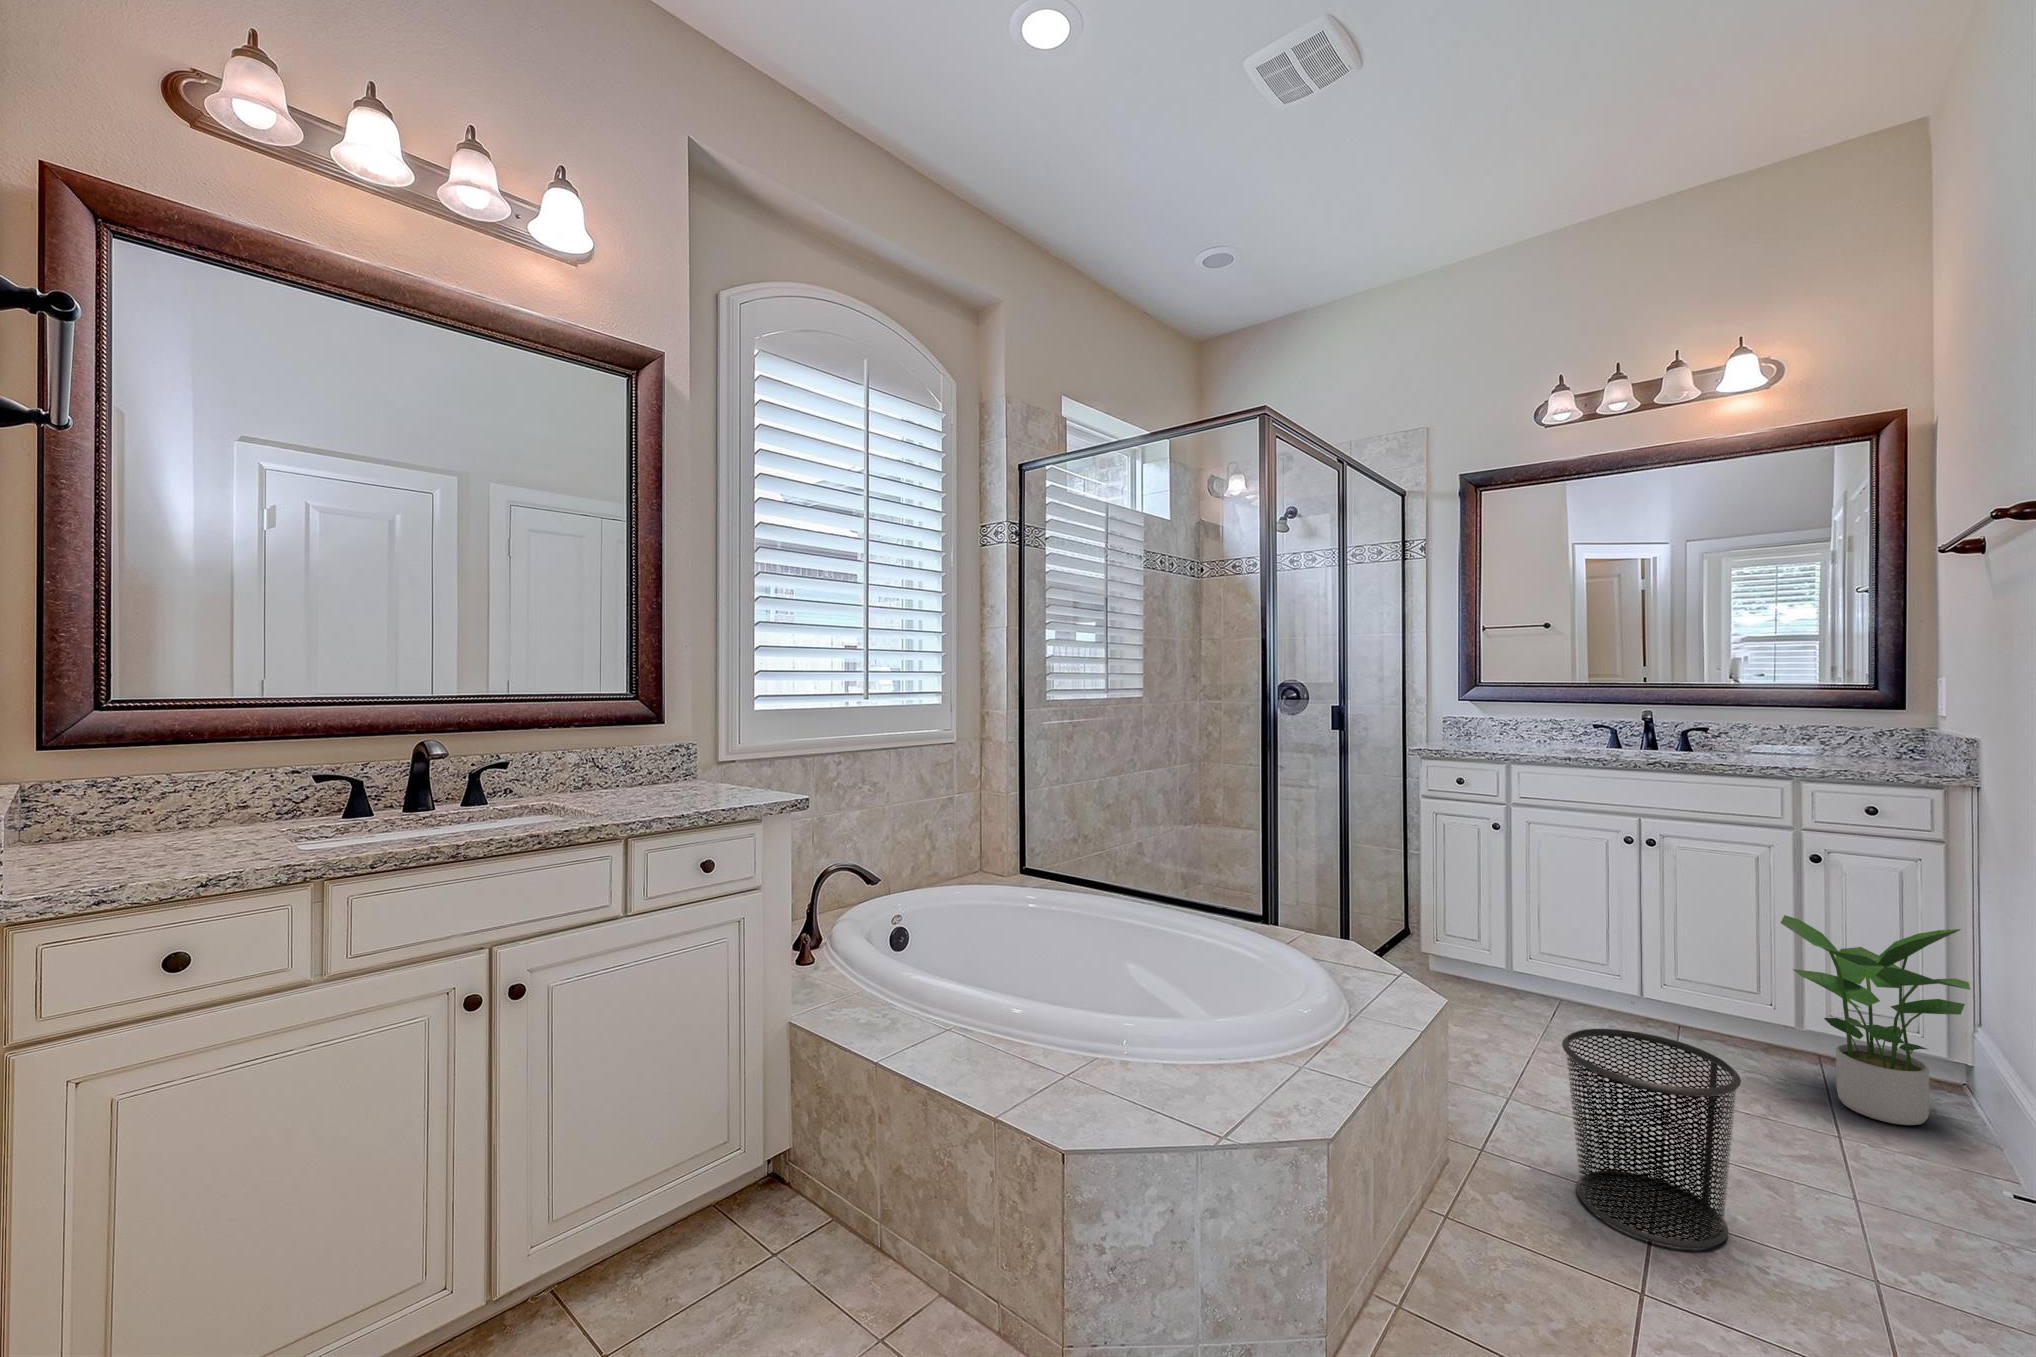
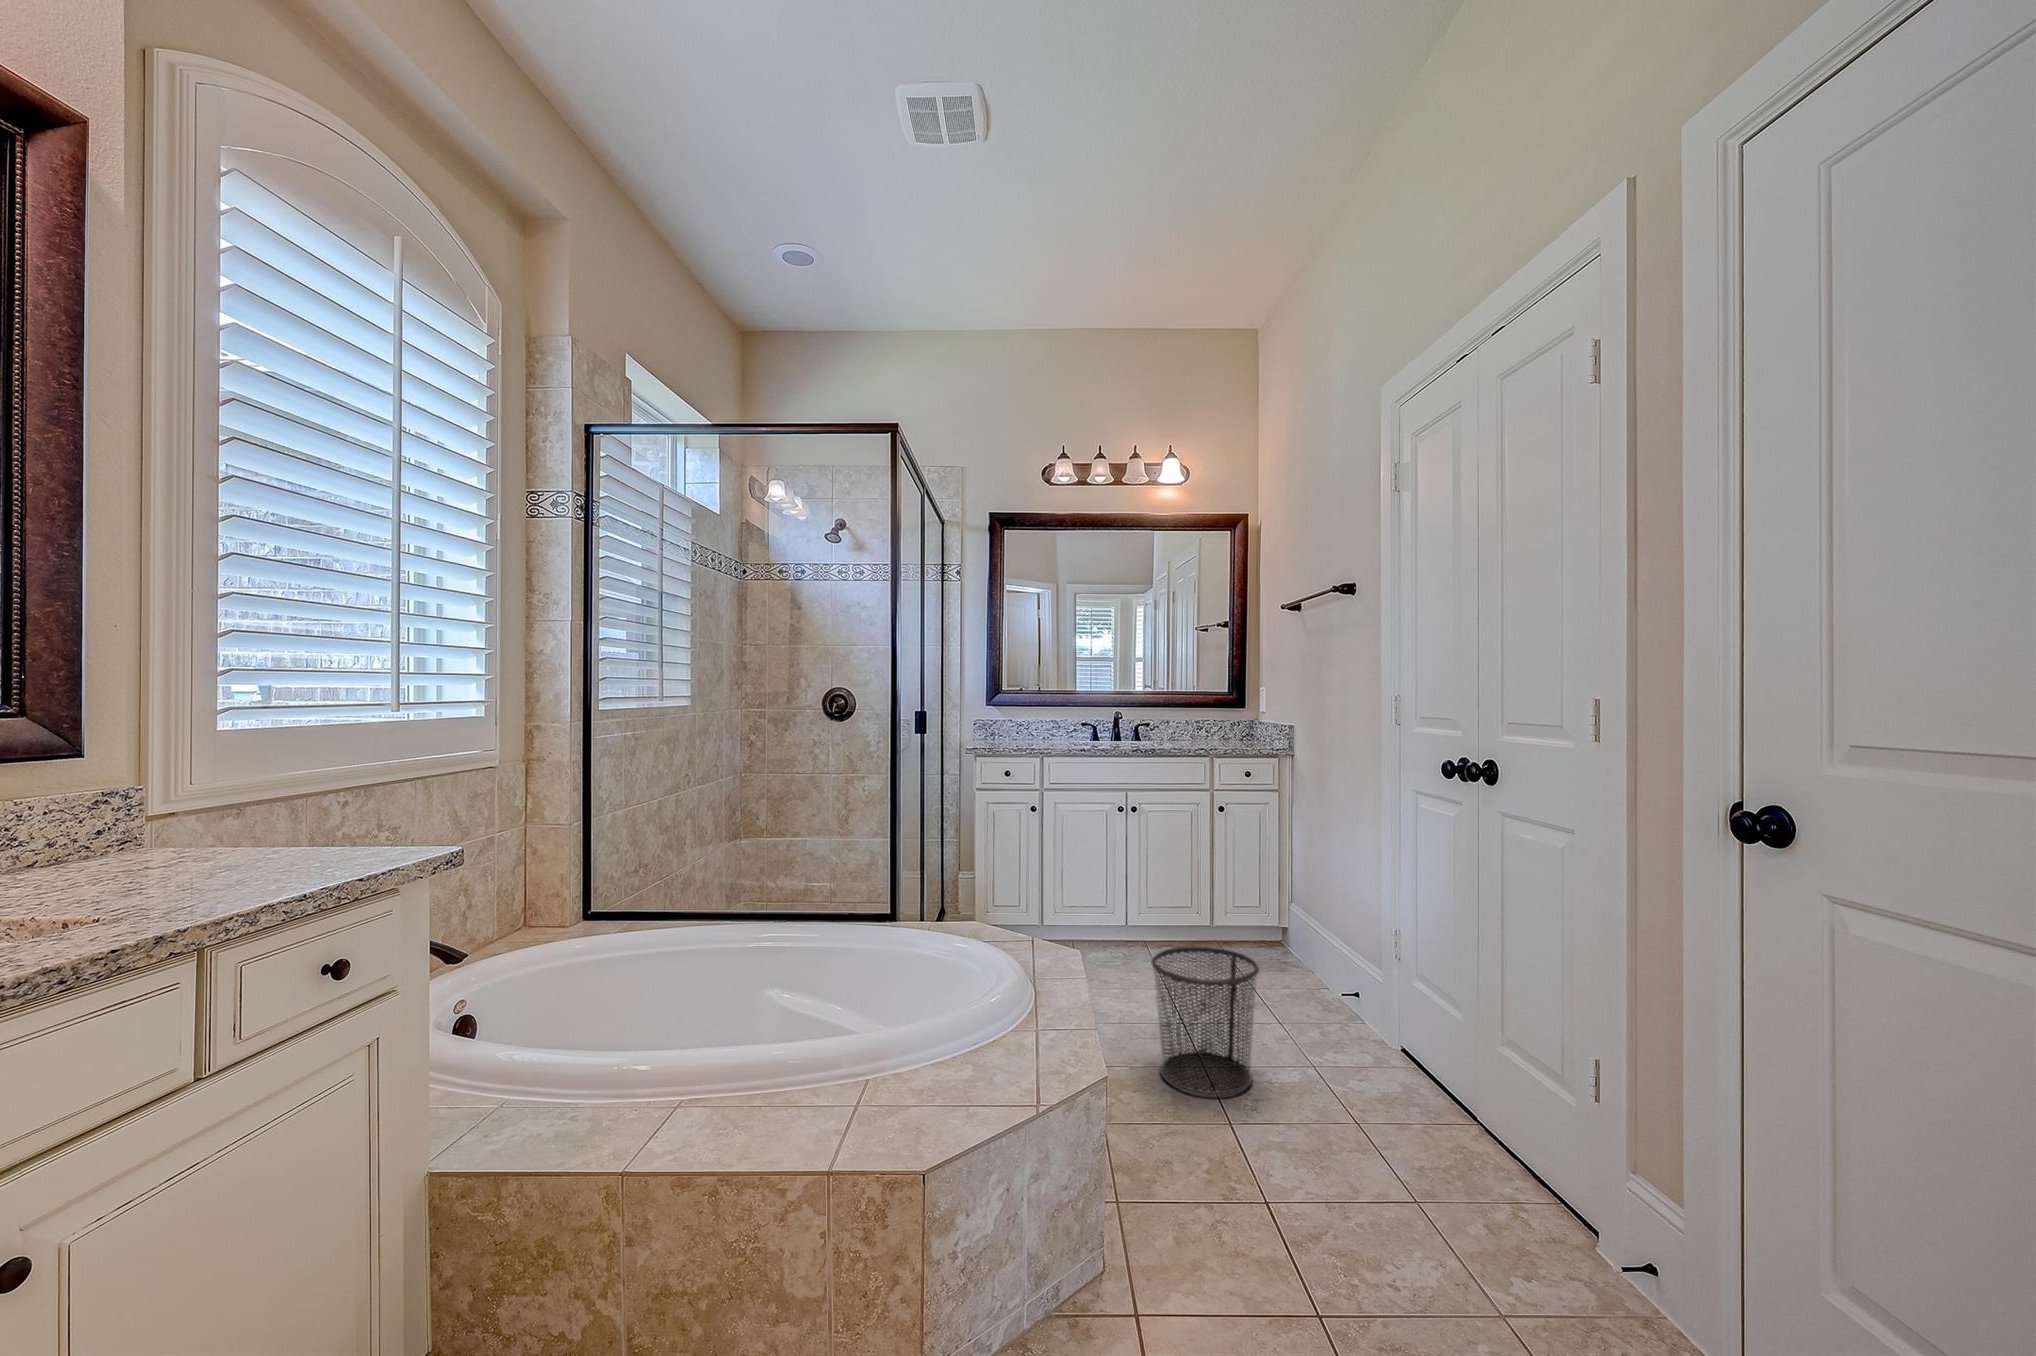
potted plant: present [1781,915,1970,1125] -> none [1216,843,1314,976]

